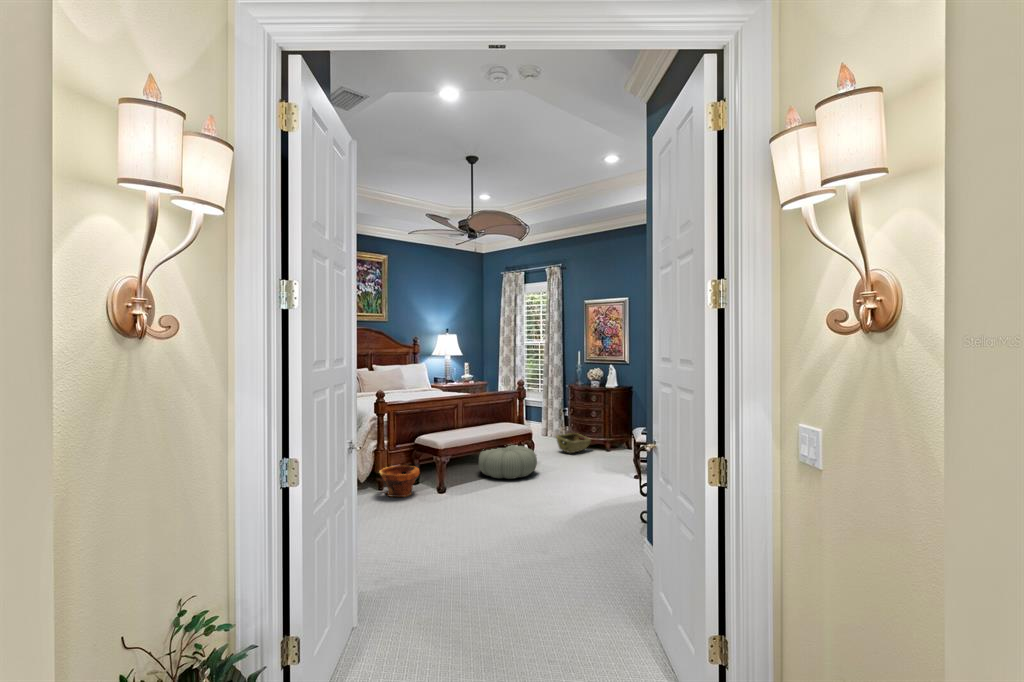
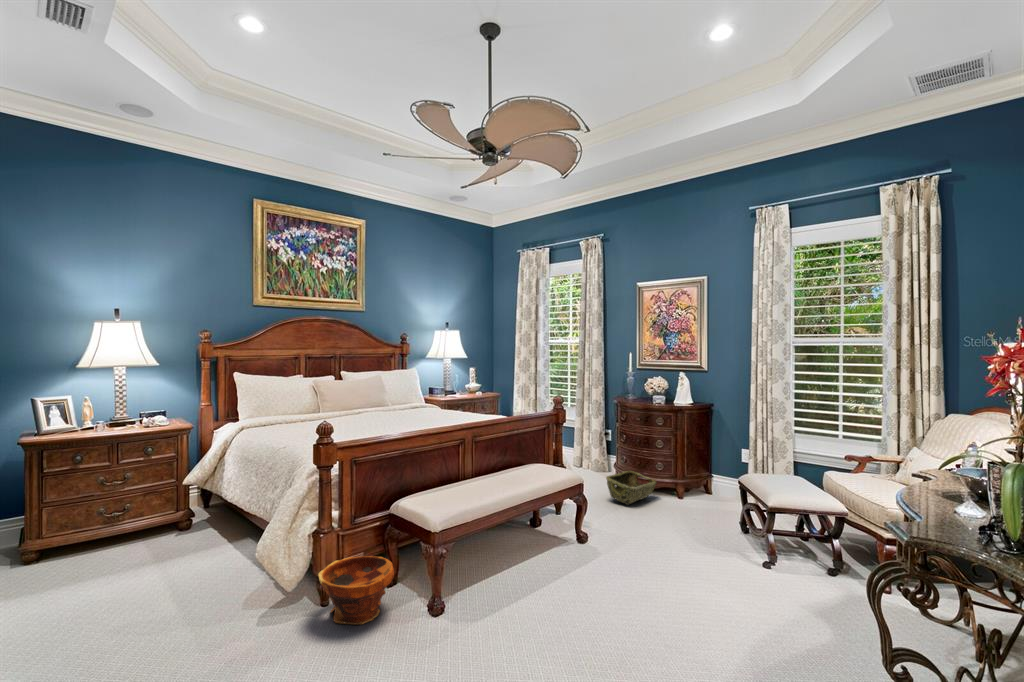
pouf: present [479,445,537,479] -> none [497,502,592,568]

